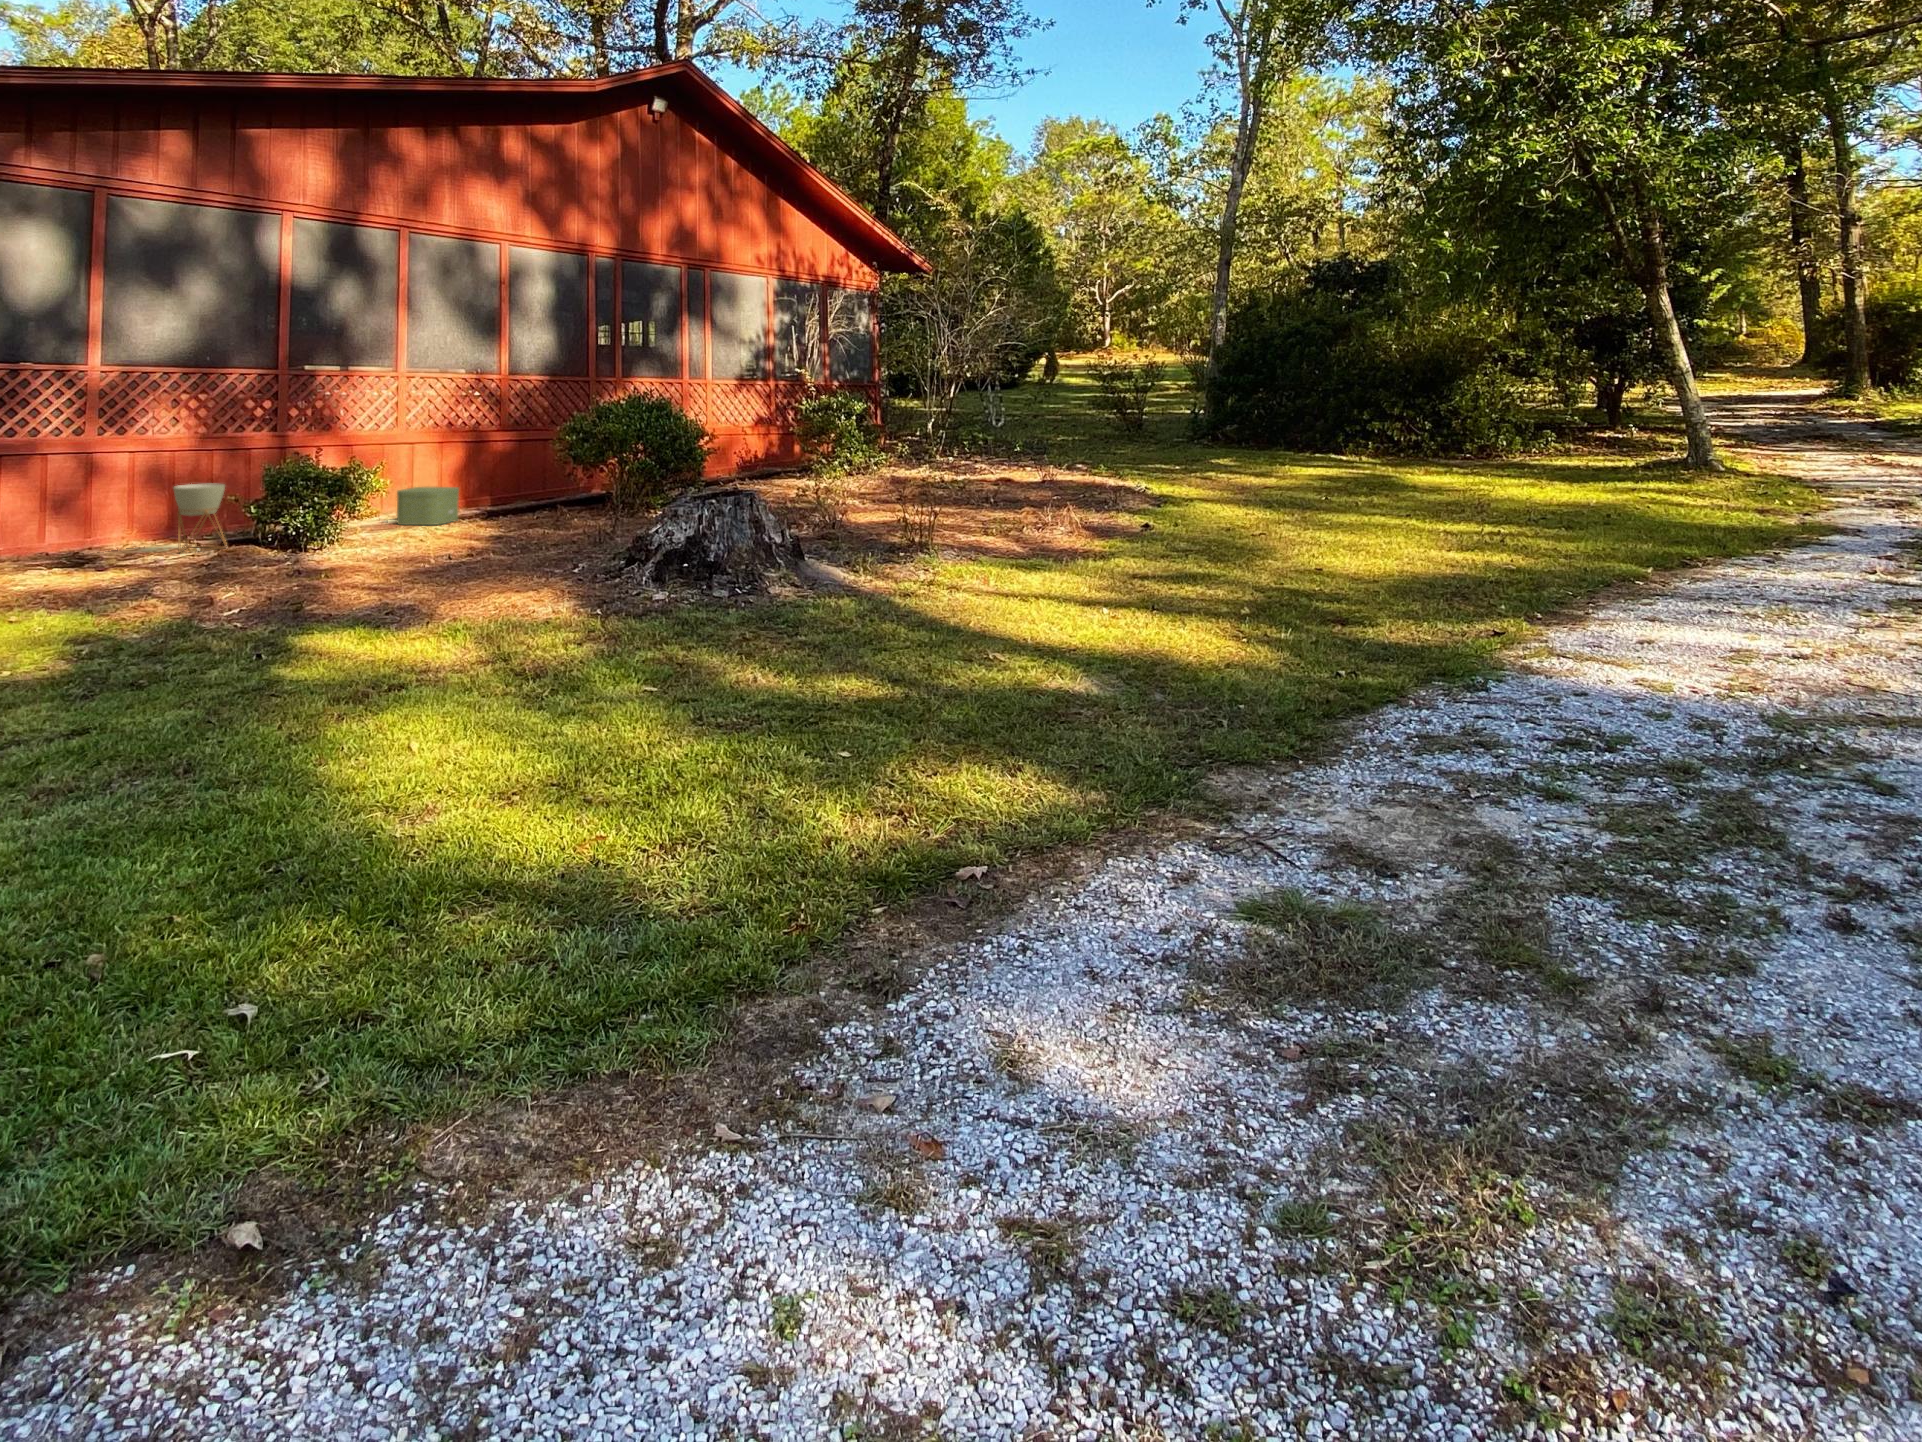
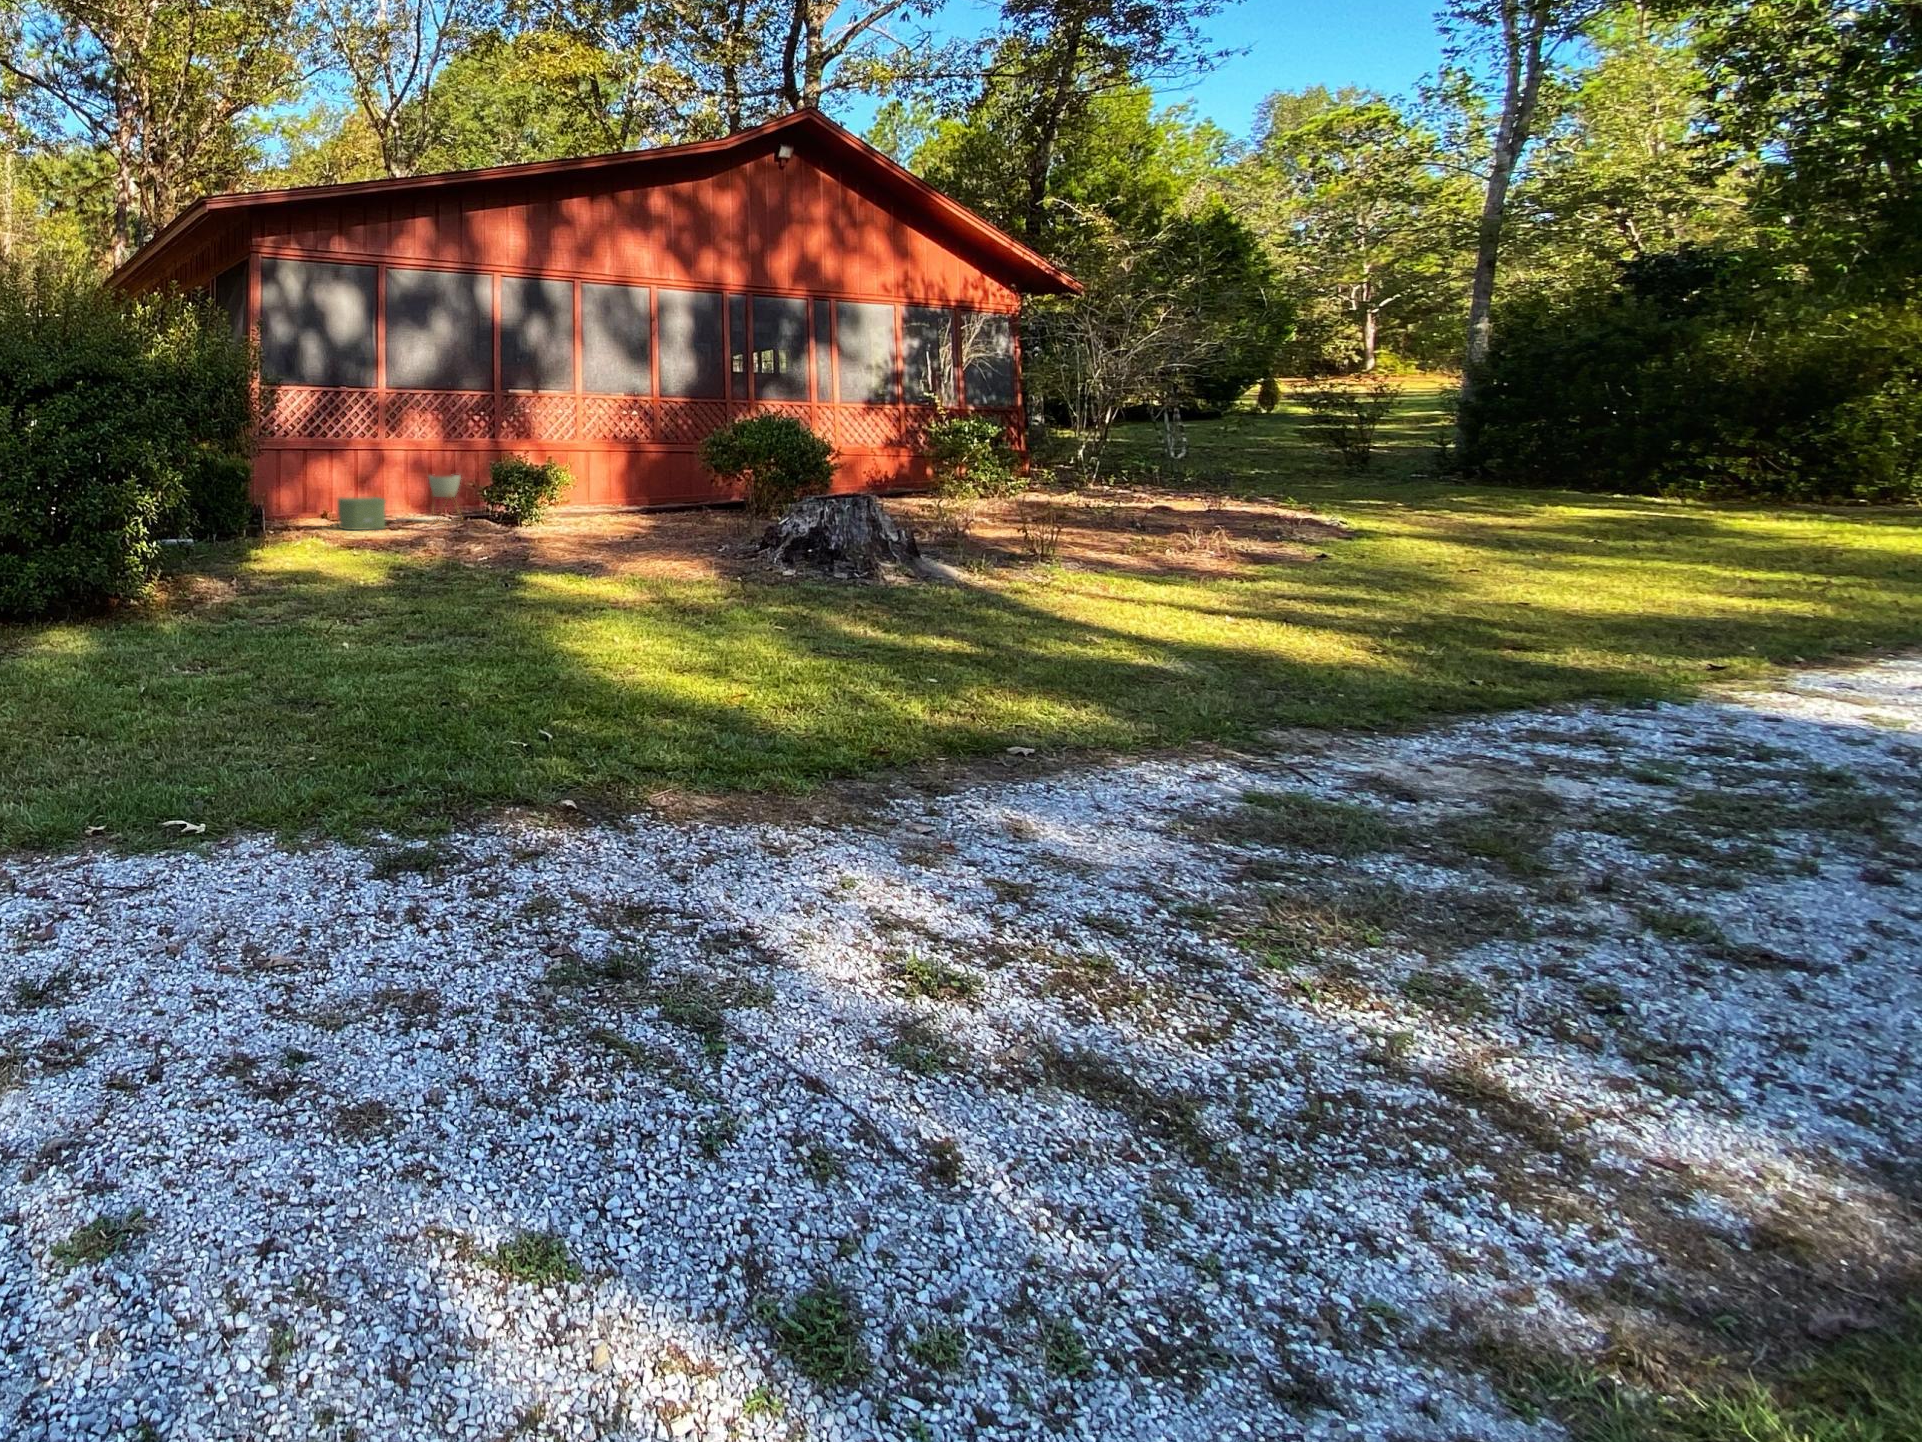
storage box: present [397,487,459,525] -> present [338,497,386,530]

